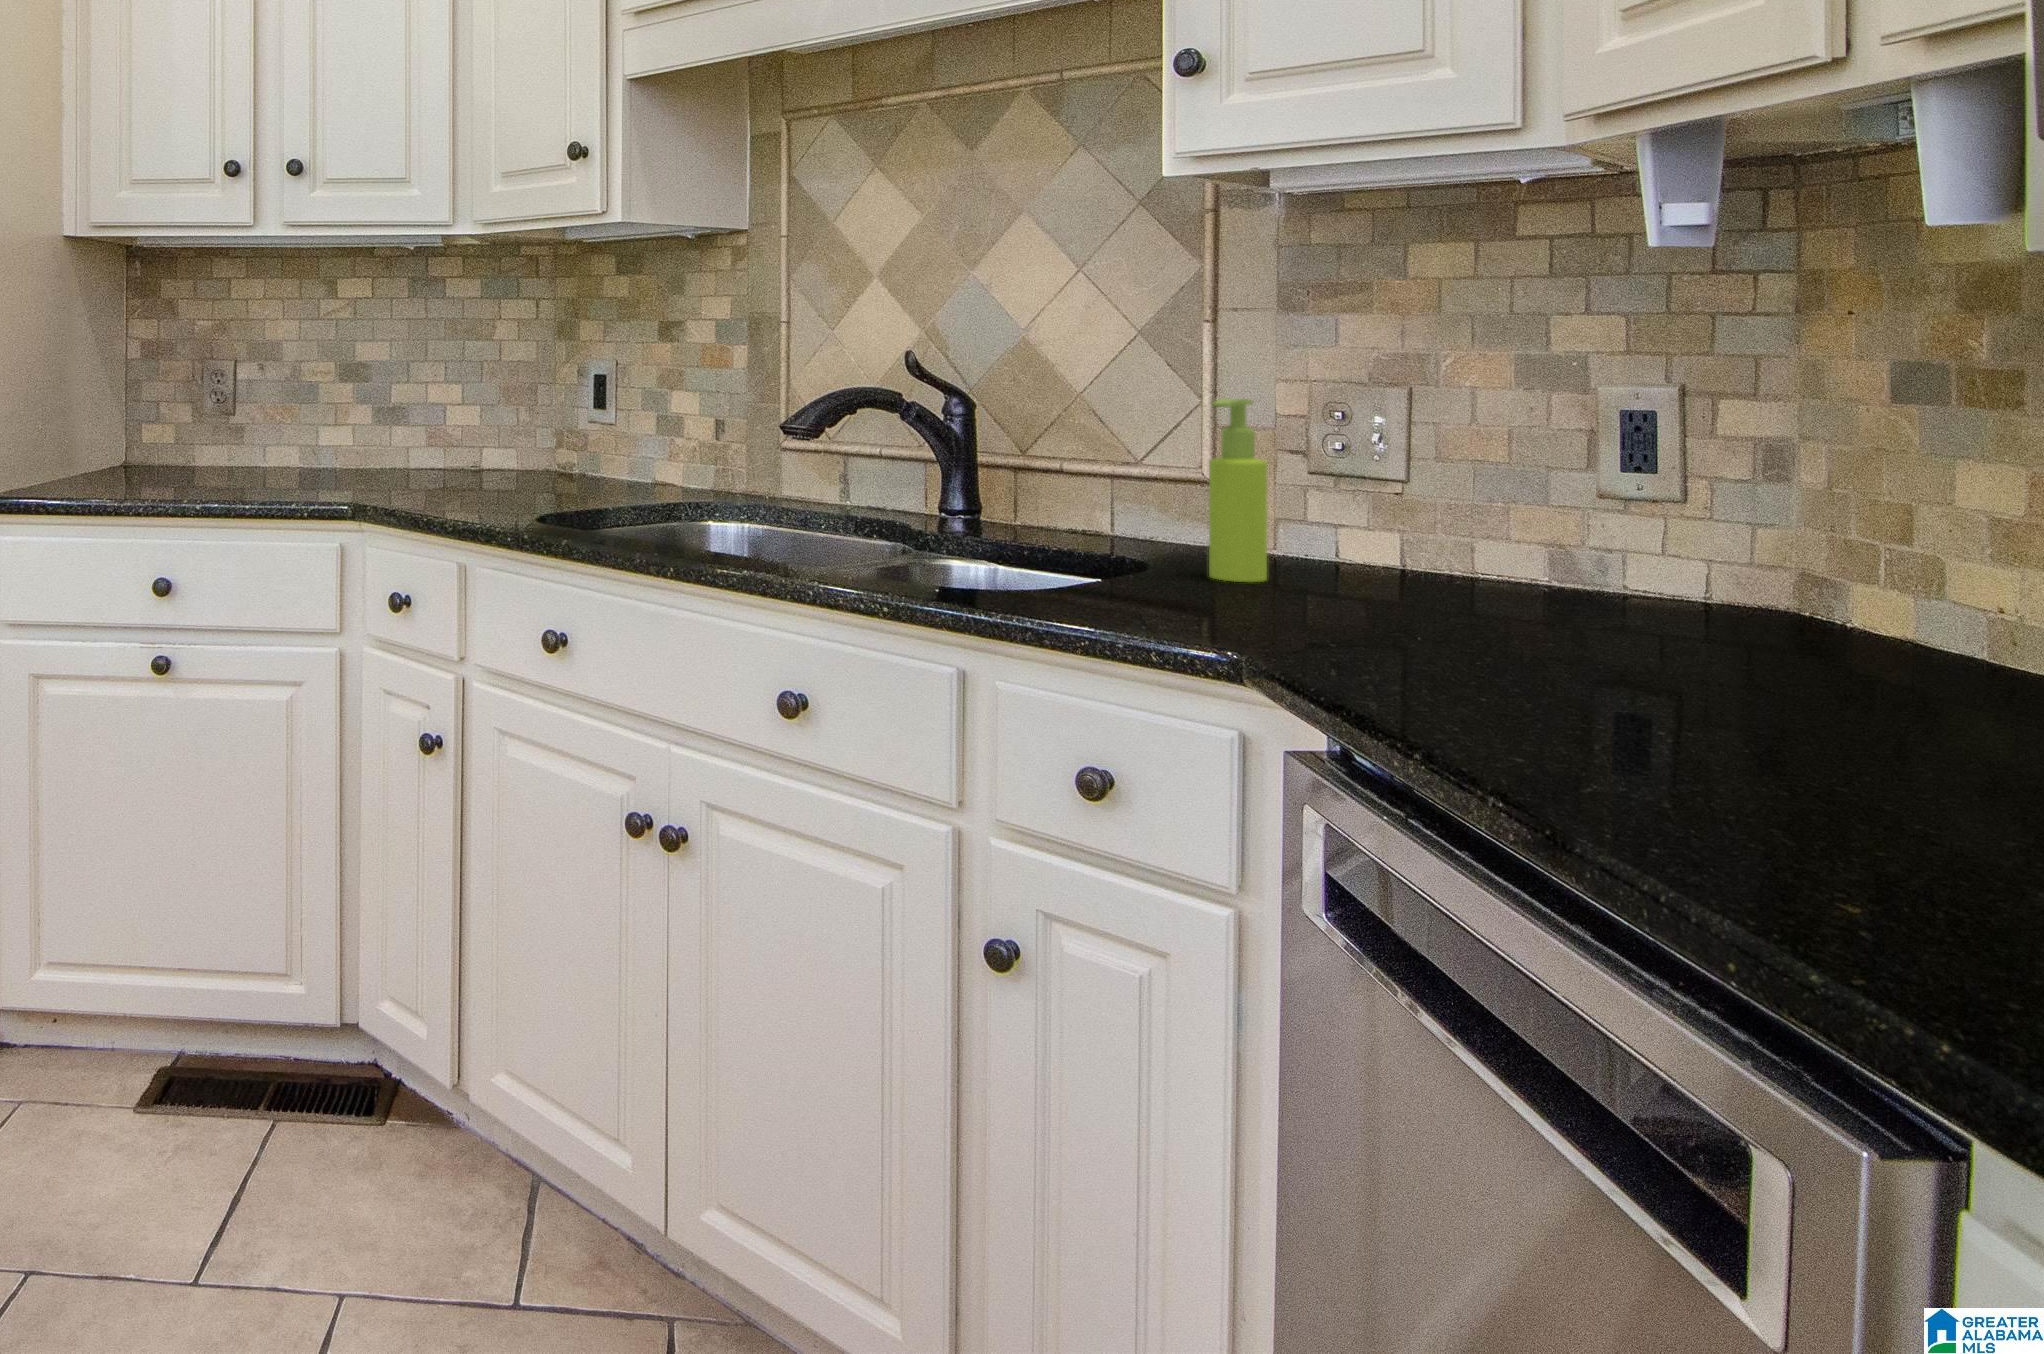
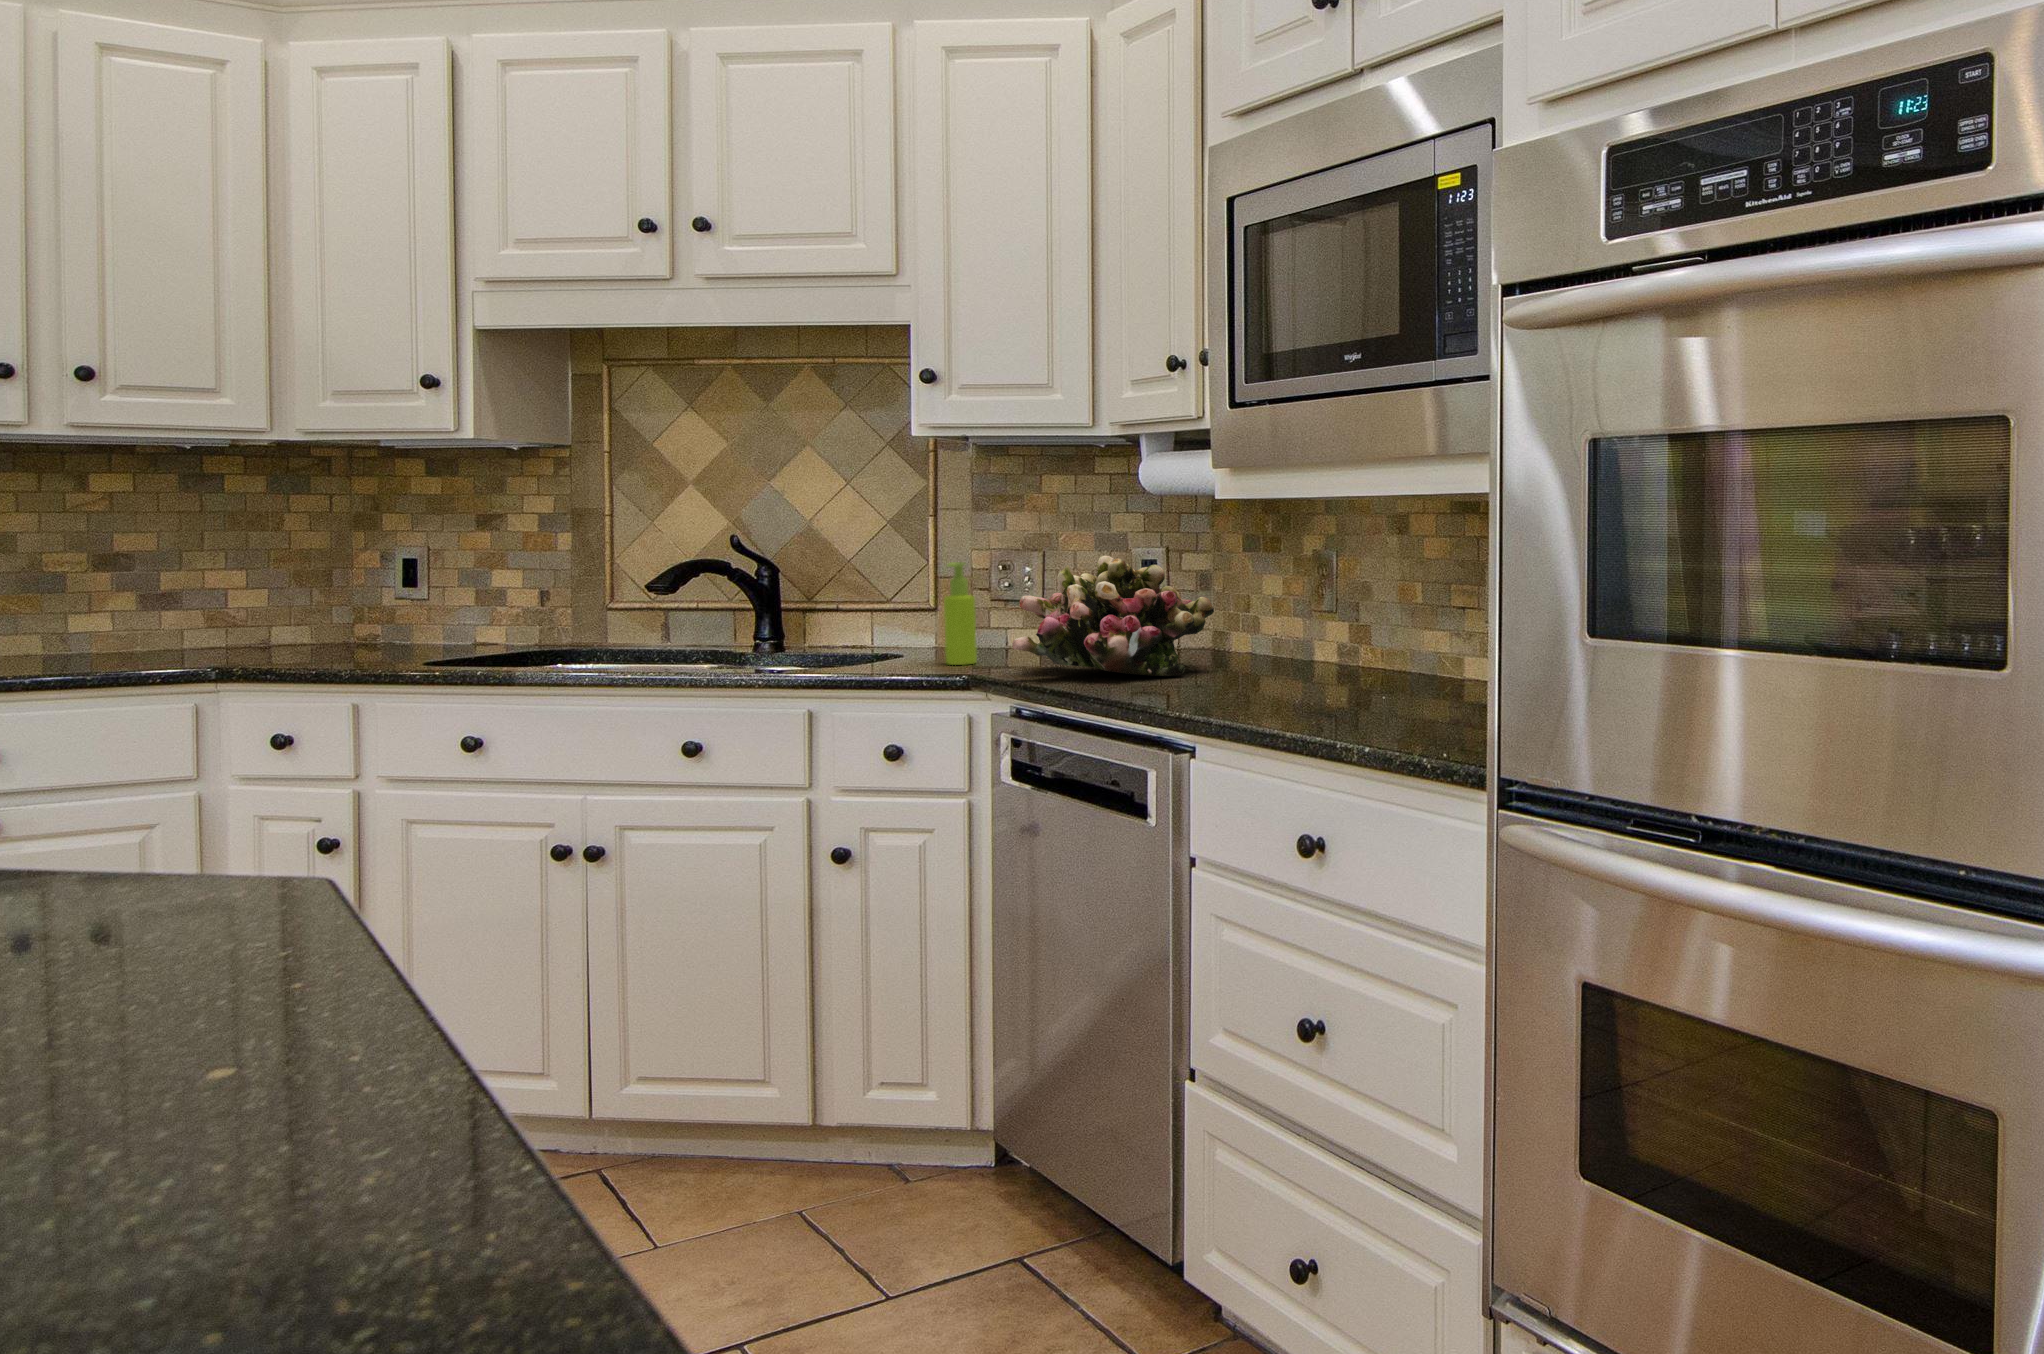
flower arrangement: none [1314,396,1826,676] -> present [1012,556,1214,676]

